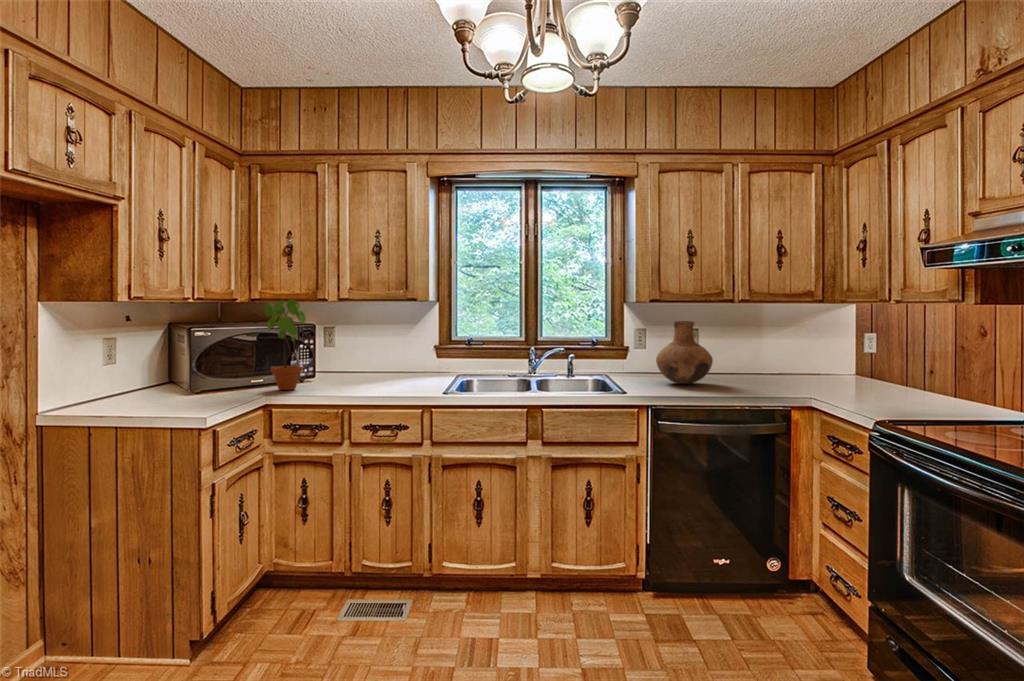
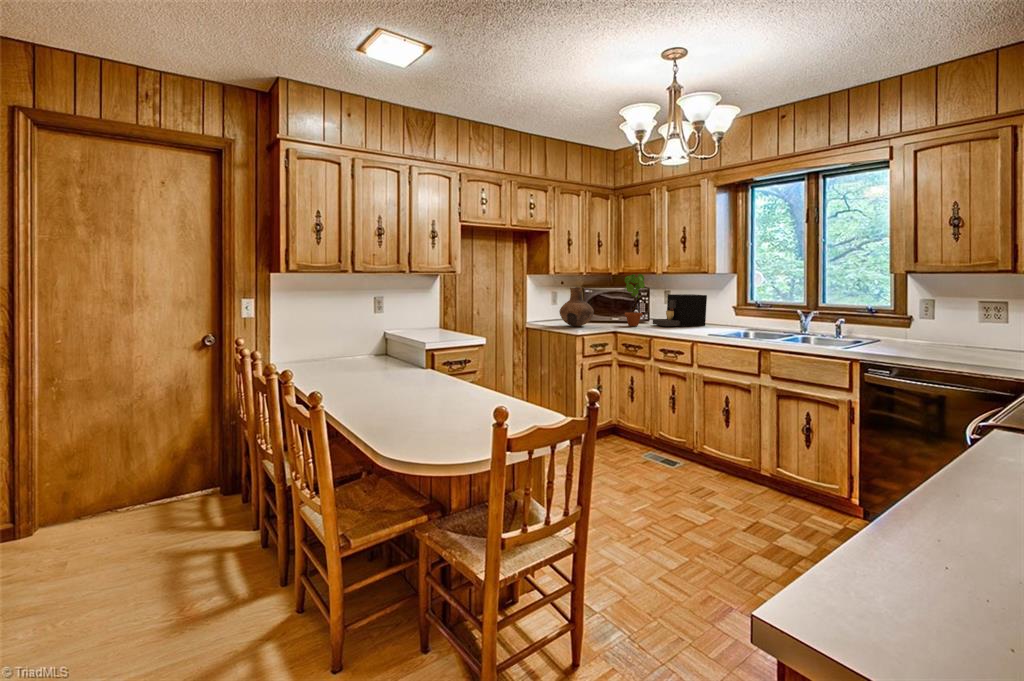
vase: present [656,321,713,384] -> present [559,287,594,326]
coffee maker: none [313,332,389,385] -> present [653,294,707,327]

